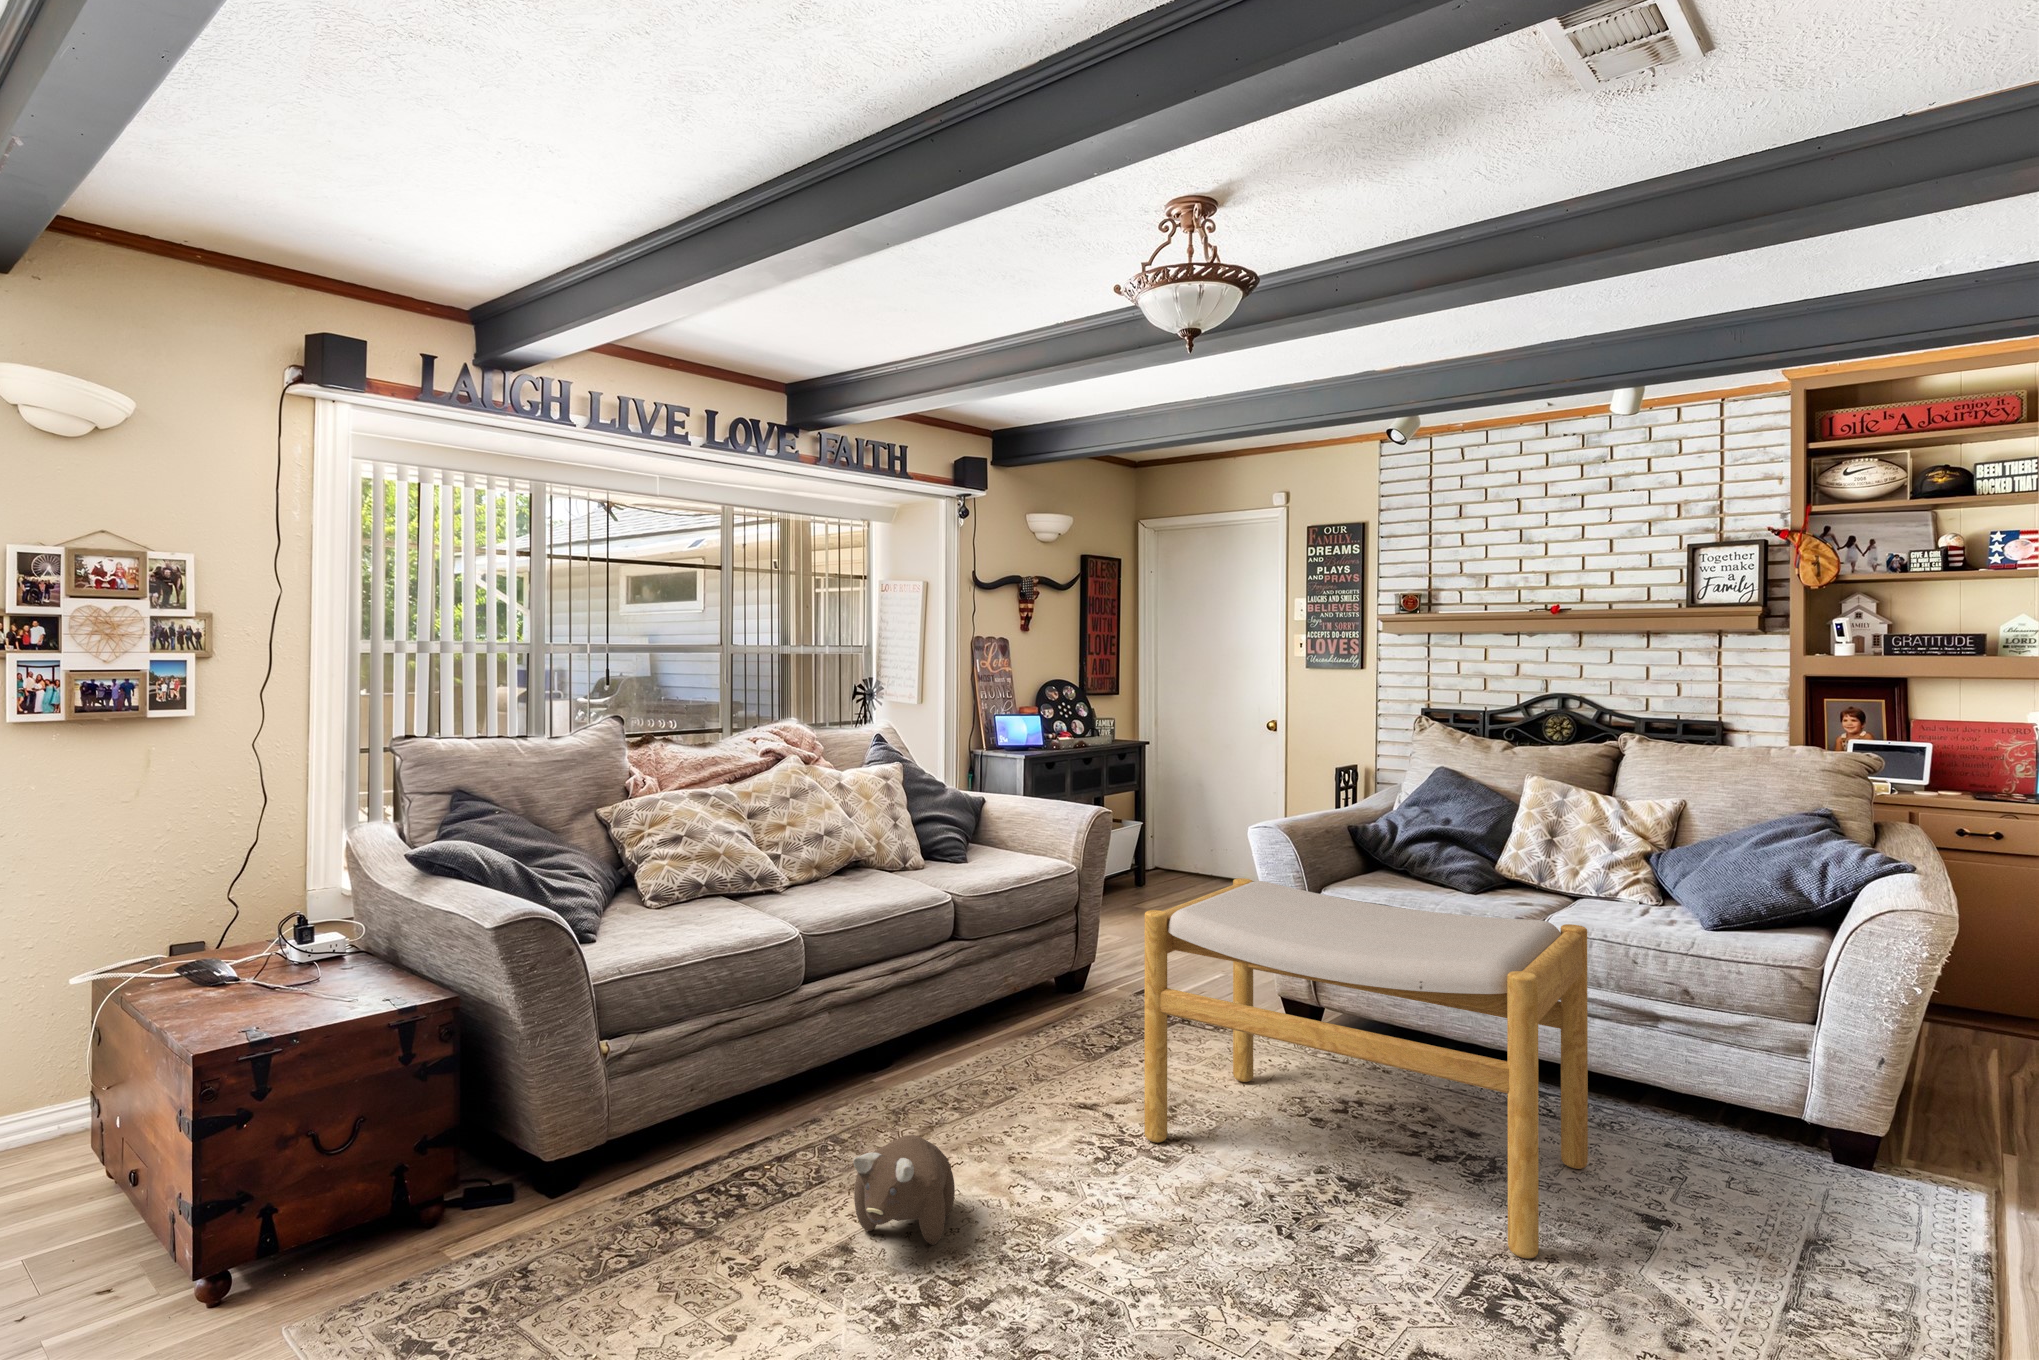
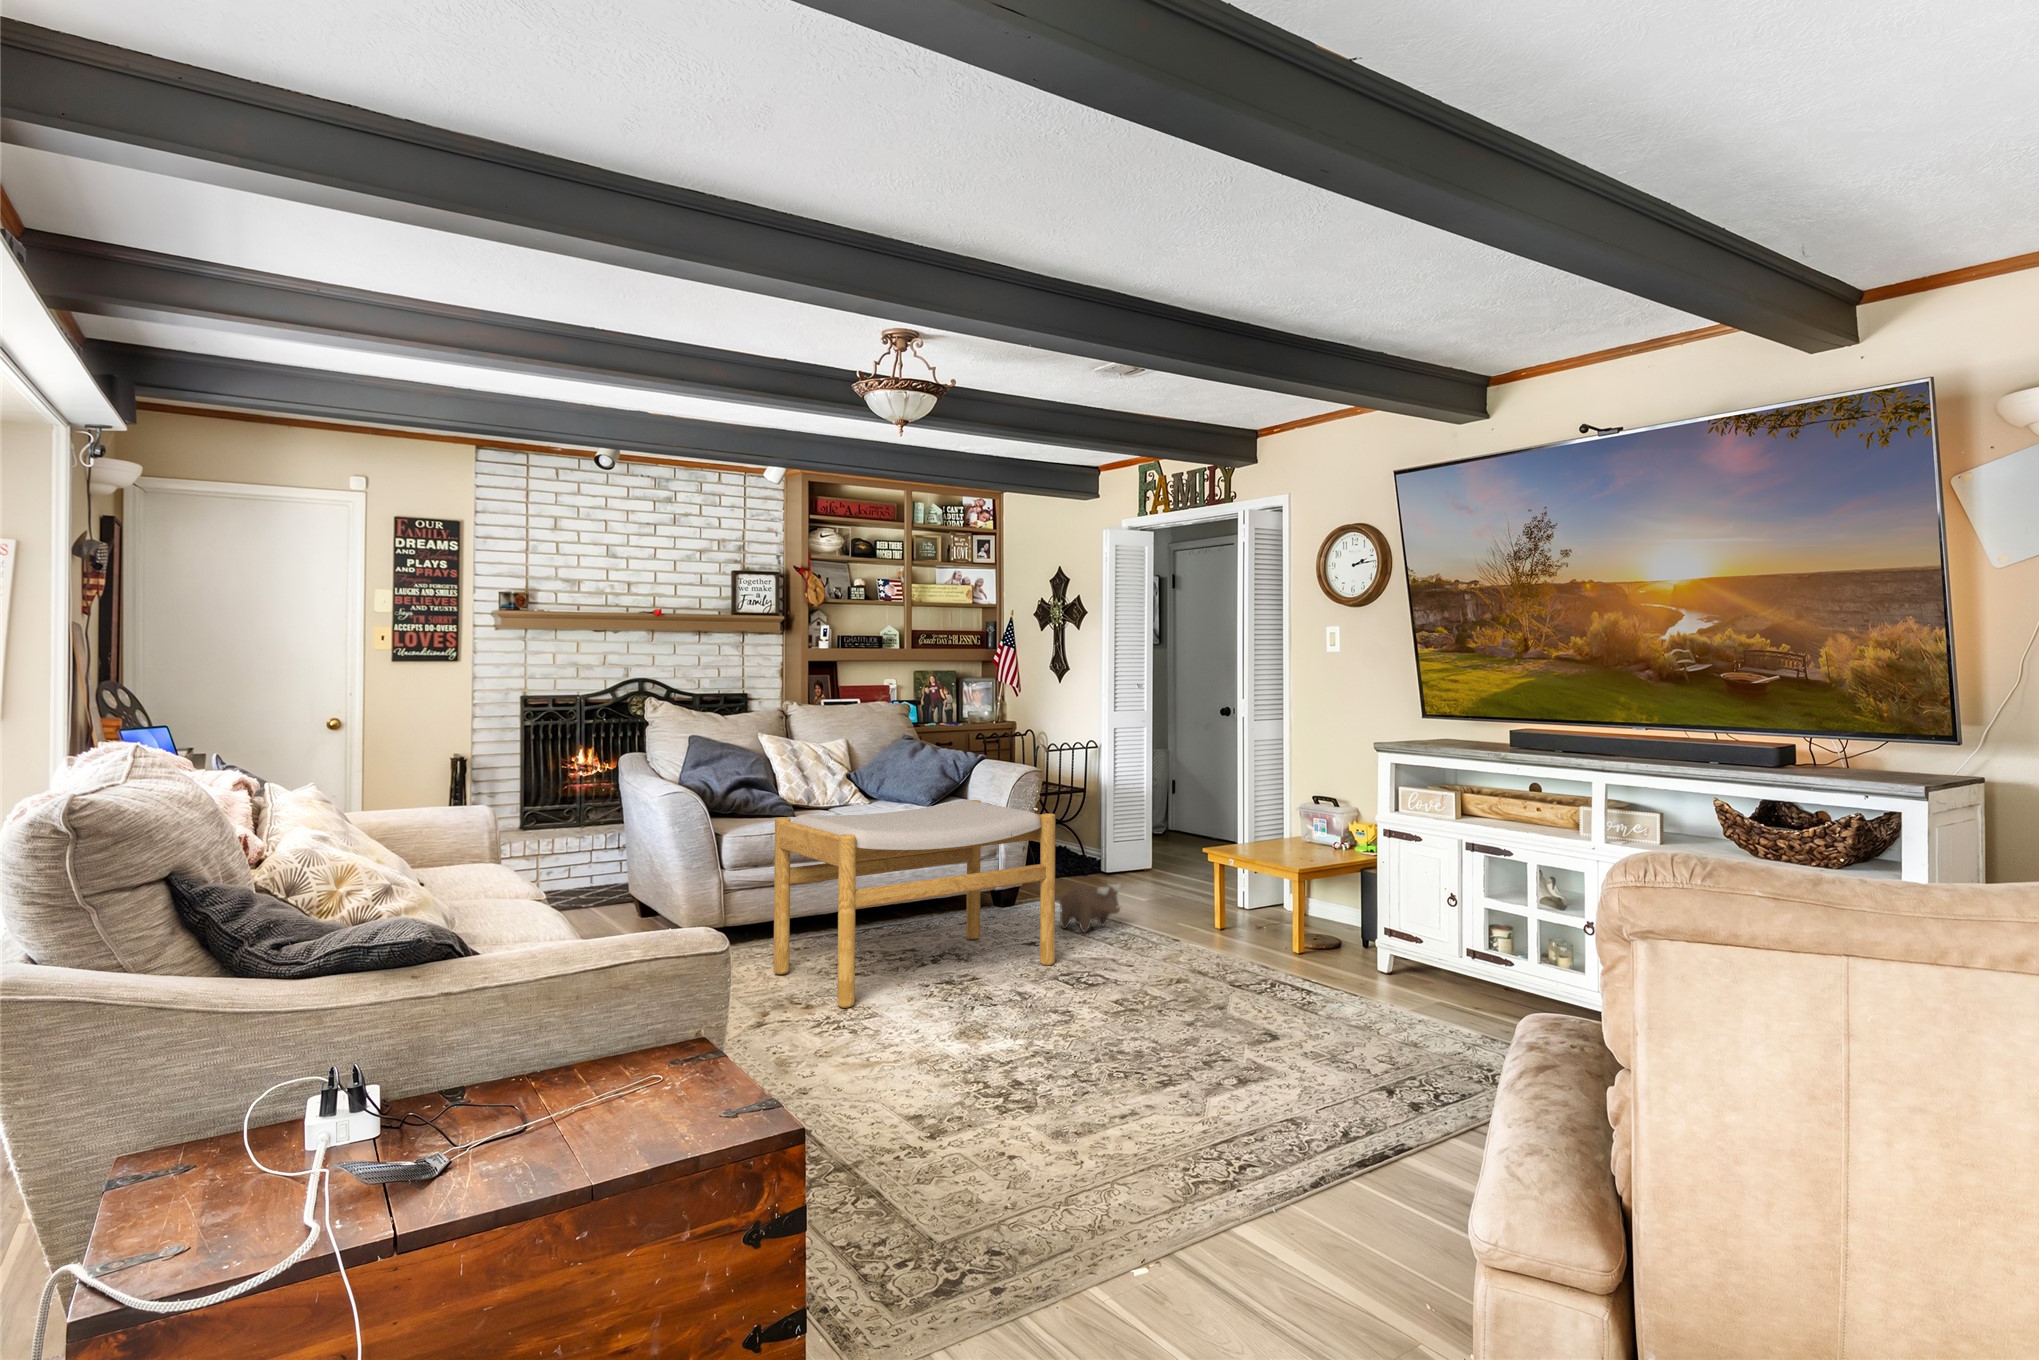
plush toy: present [853,1135,955,1245] -> present [1060,884,1121,932]

